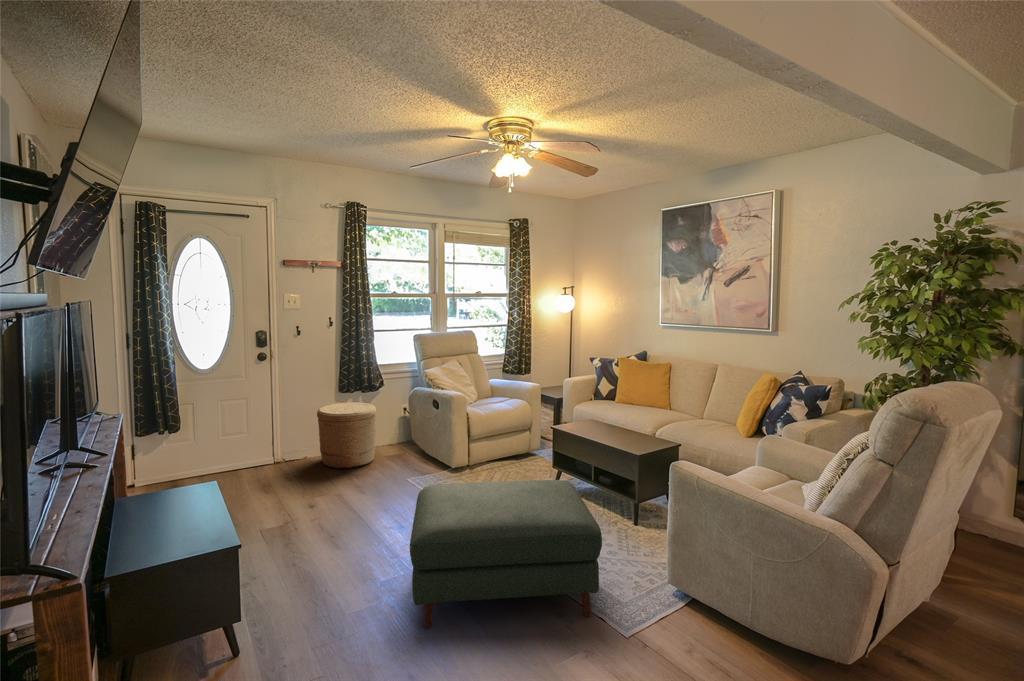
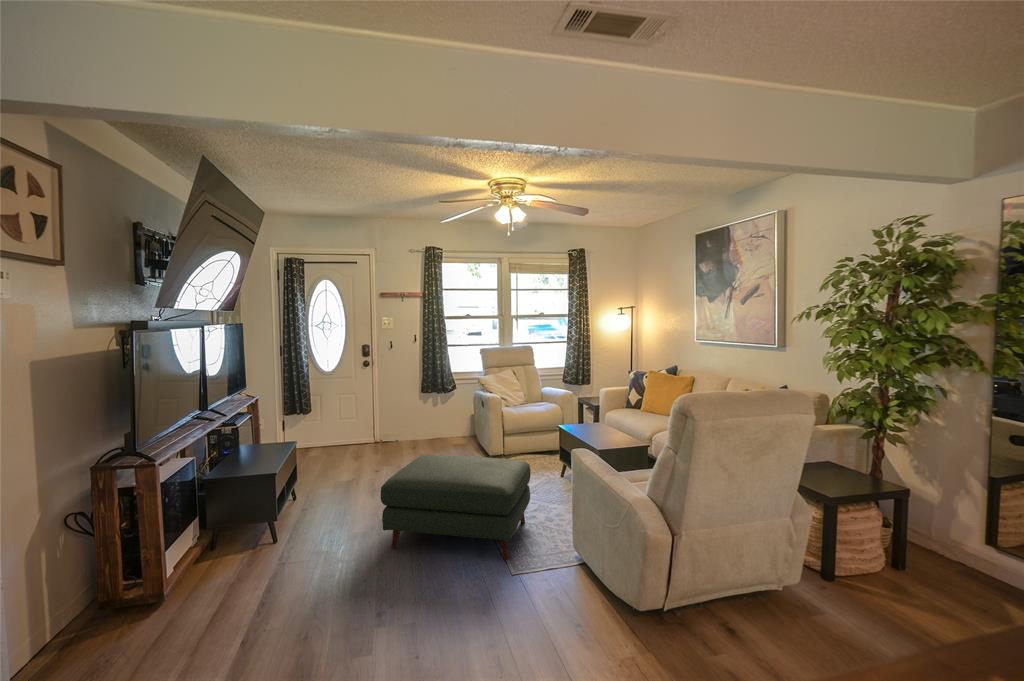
woven basket: present [317,402,376,468] -> none [400,400,444,450]

